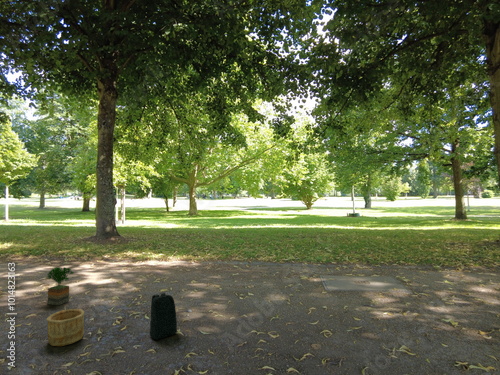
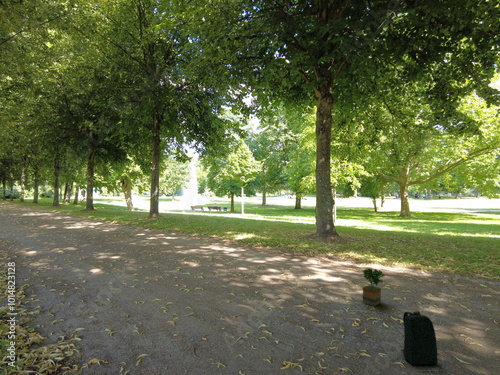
potted tree: present [47,267,74,305] -> present [363,268,385,306]
wooden bucket: present [46,309,85,346] -> none [302,306,333,342]

